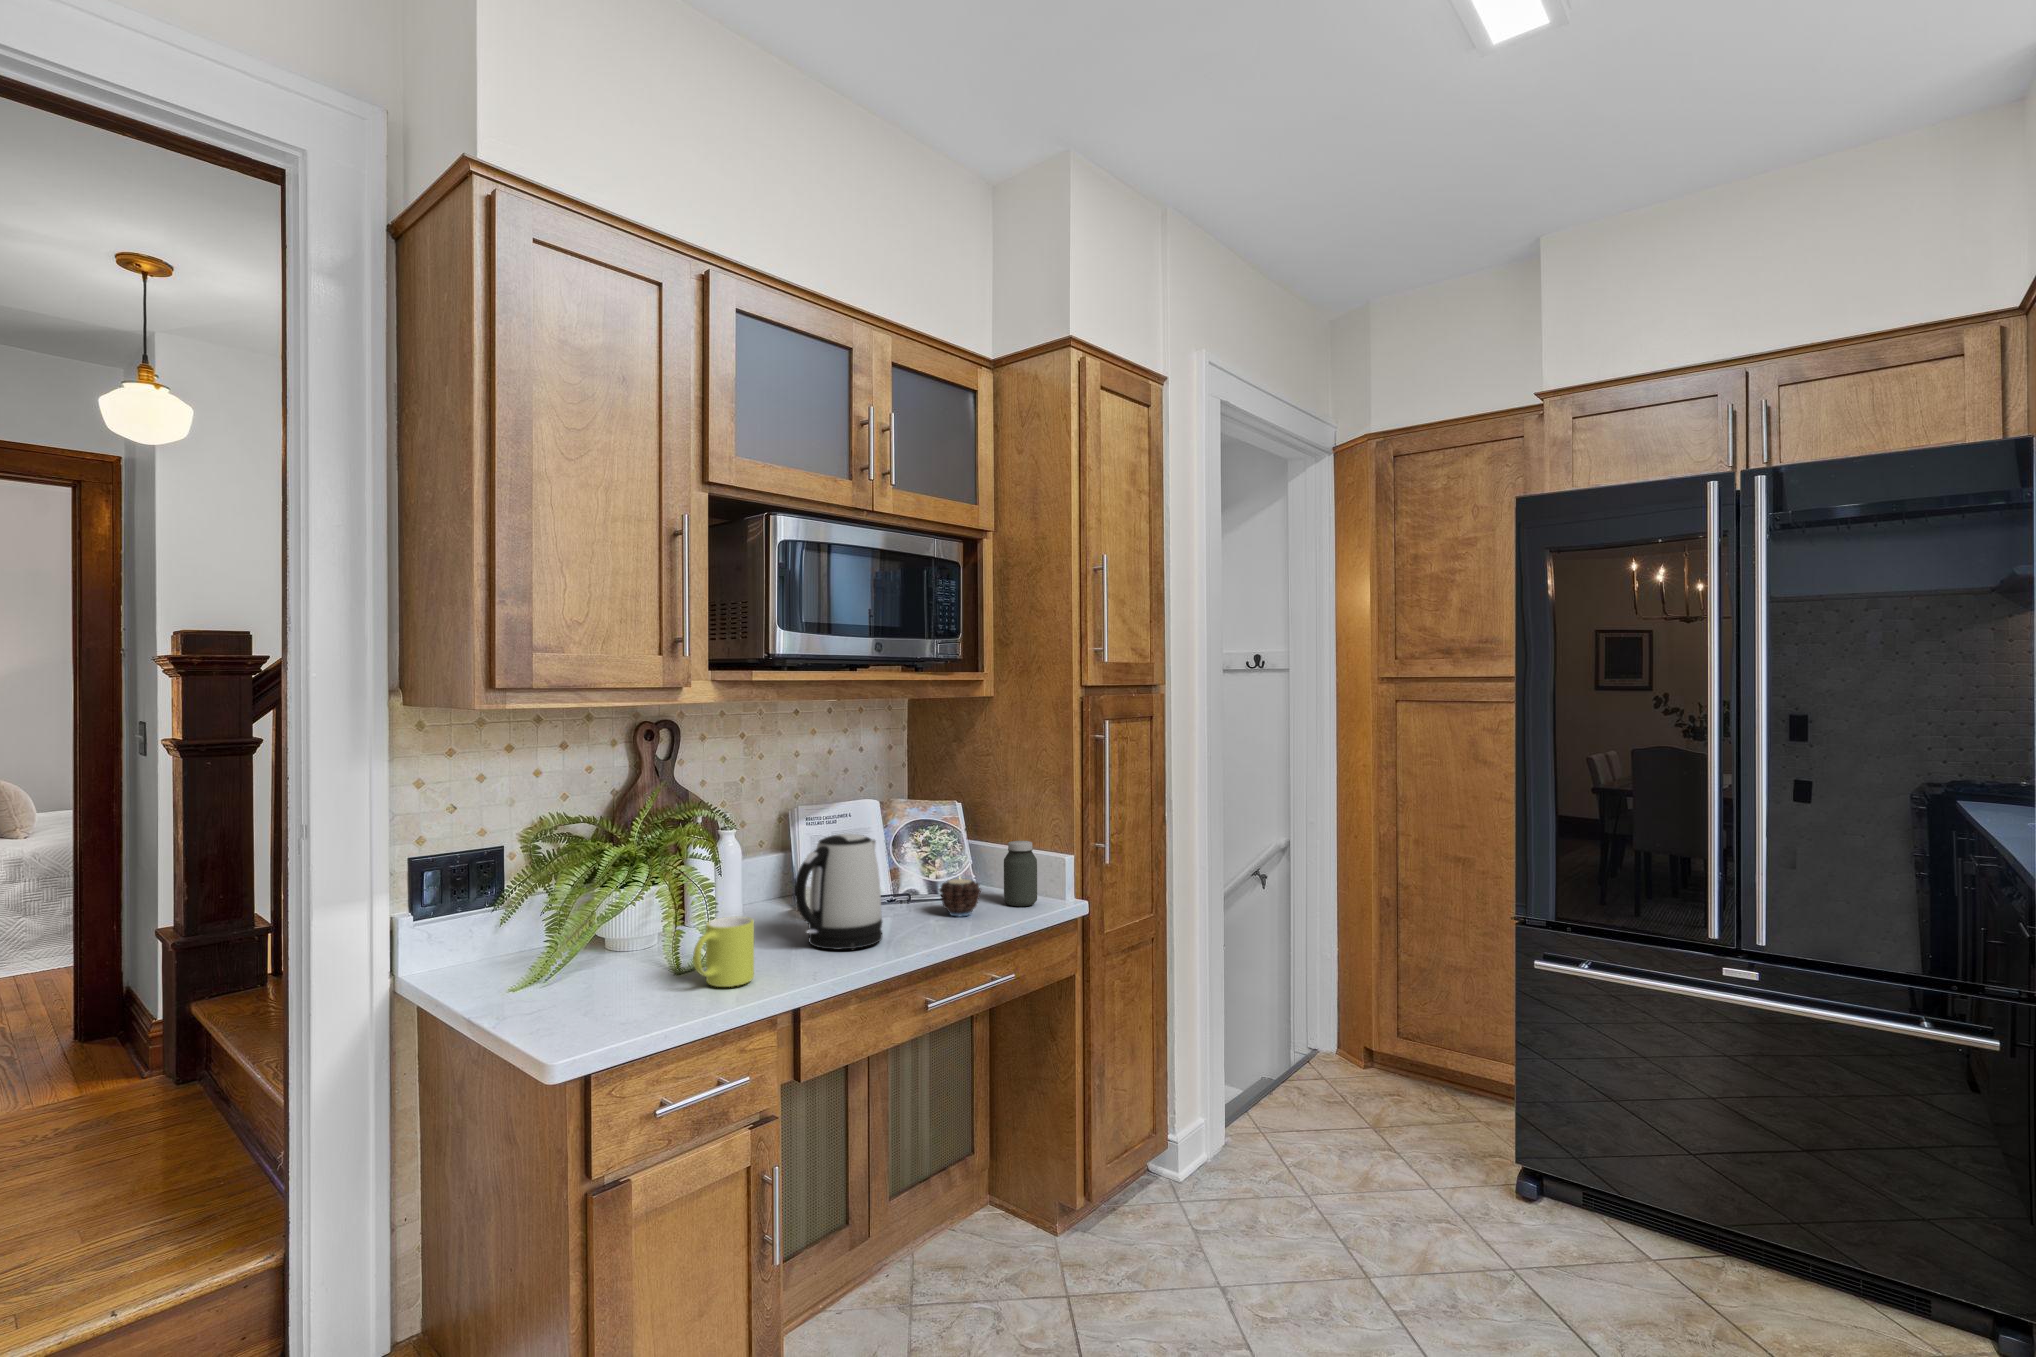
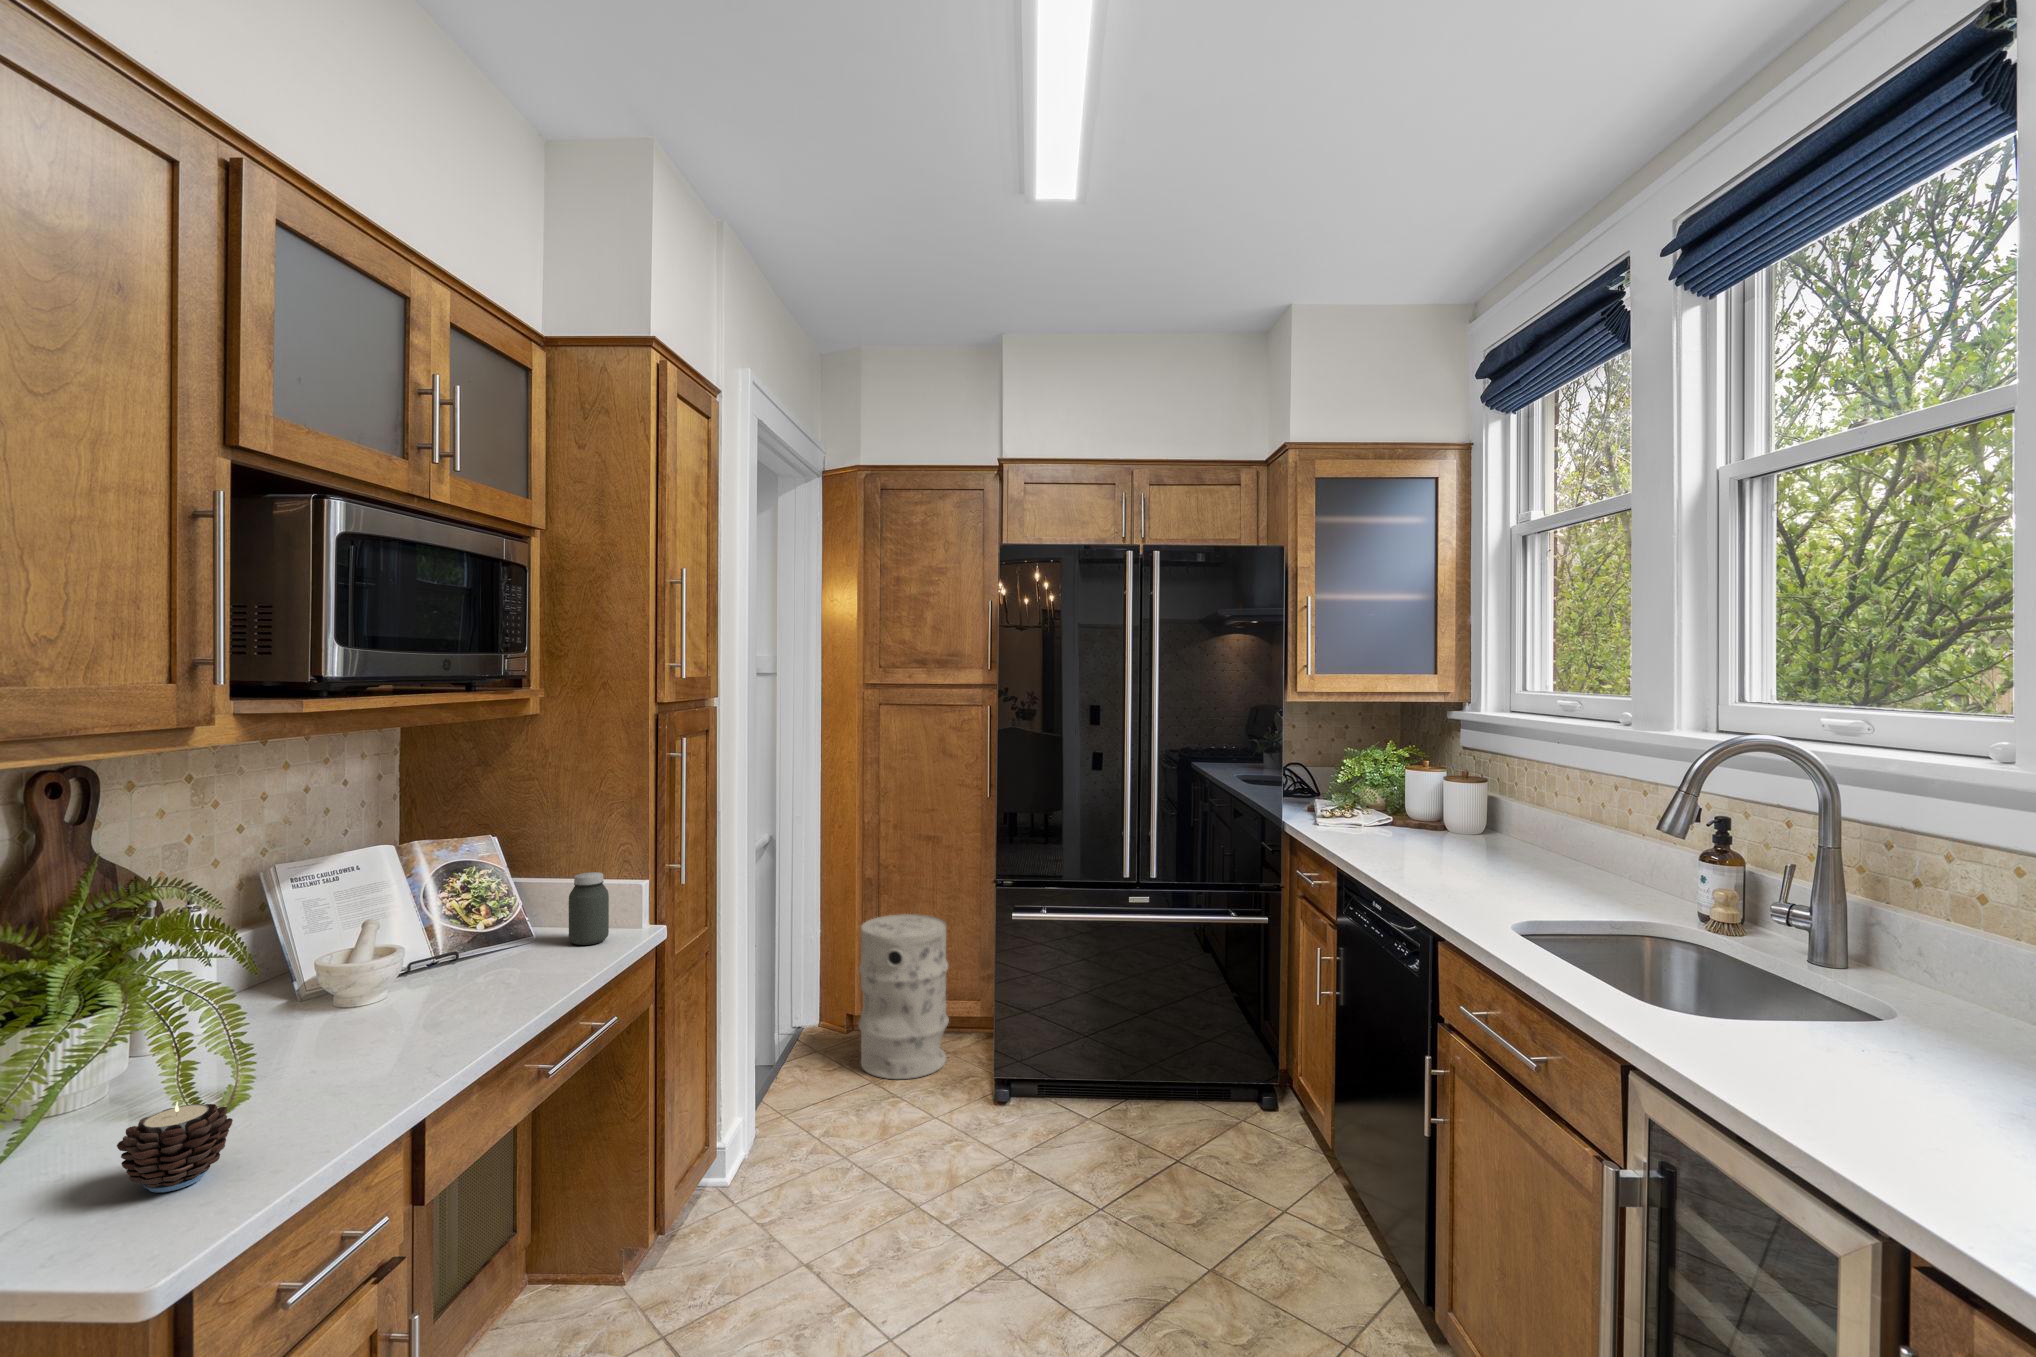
kettle: present [795,834,882,950] -> none [373,893,478,1039]
candle: present [939,878,981,916] -> present [117,1101,233,1193]
mug: present [693,917,754,987] -> none [288,1021,363,1119]
trash can: none [1366,943,1478,1138] -> present [858,914,949,1079]

